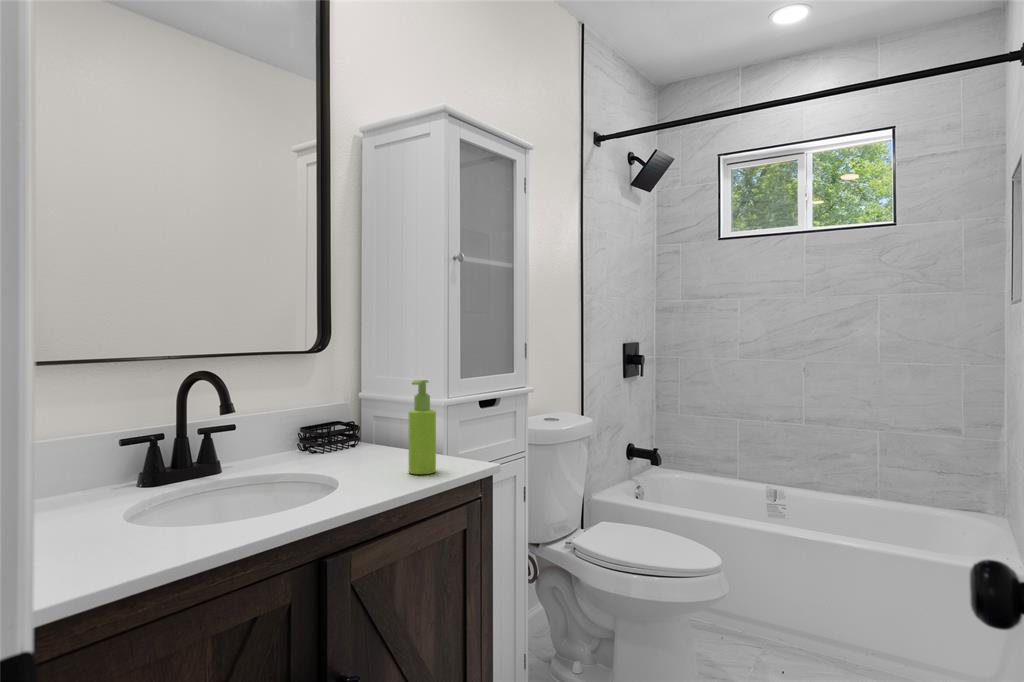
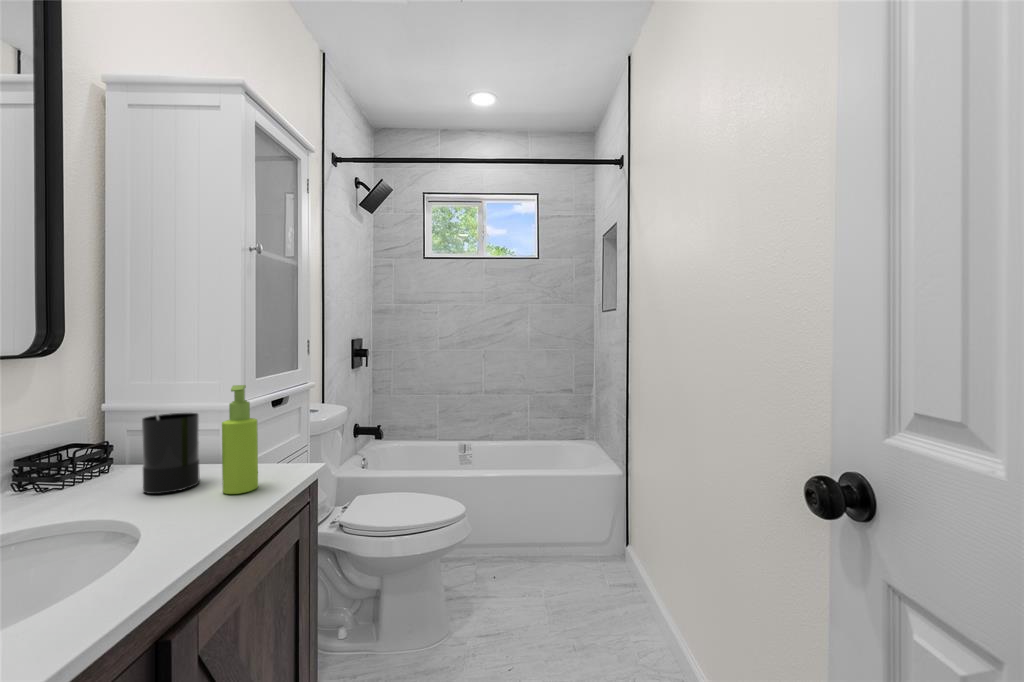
candle: none [363,397,402,466] -> present [142,410,200,494]

